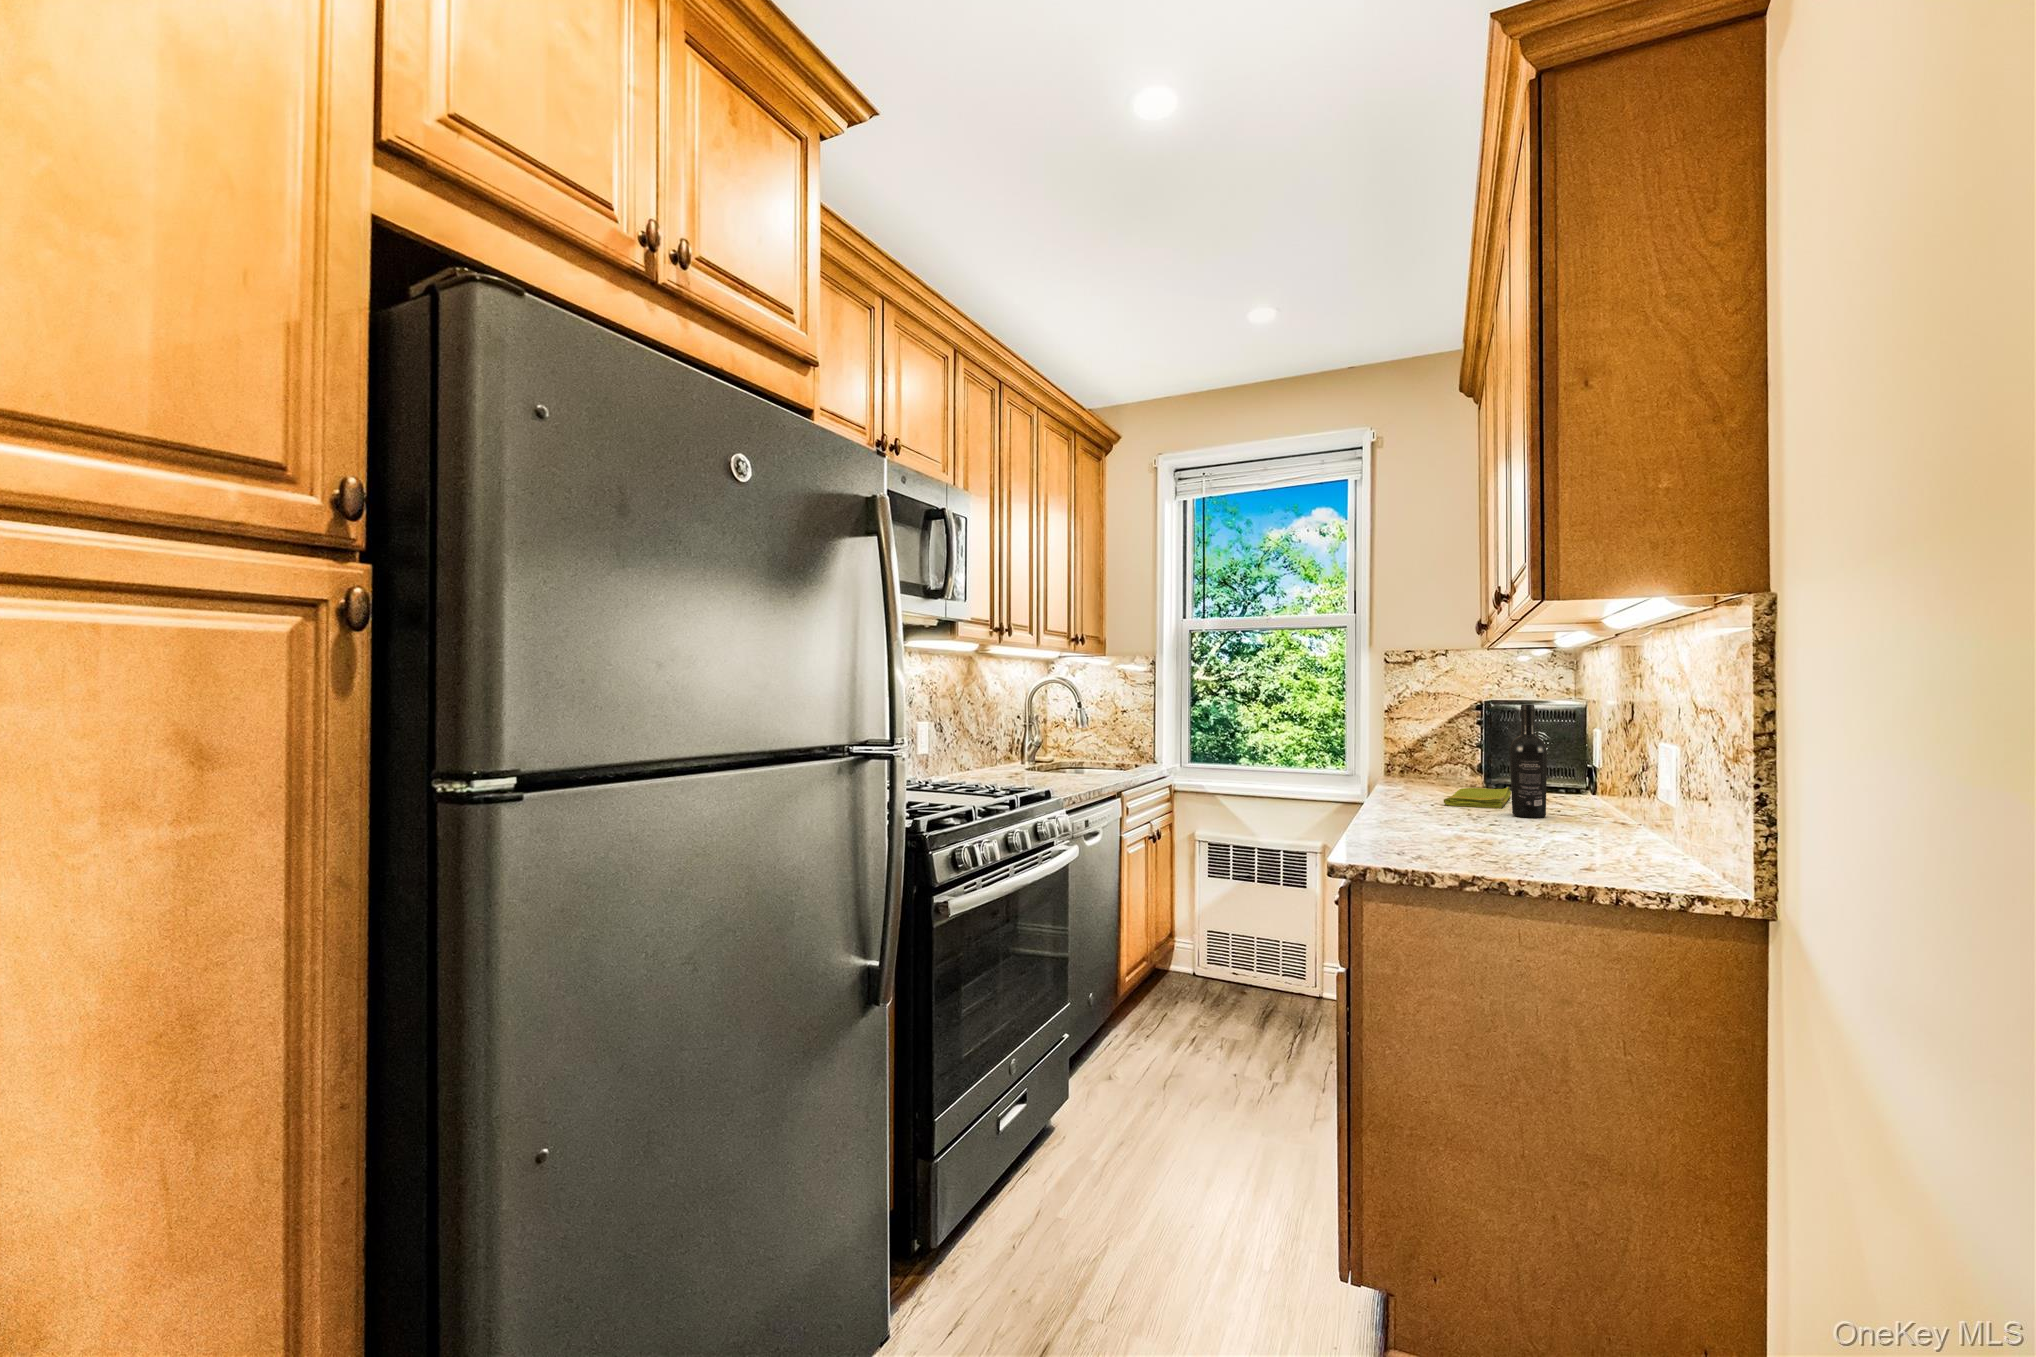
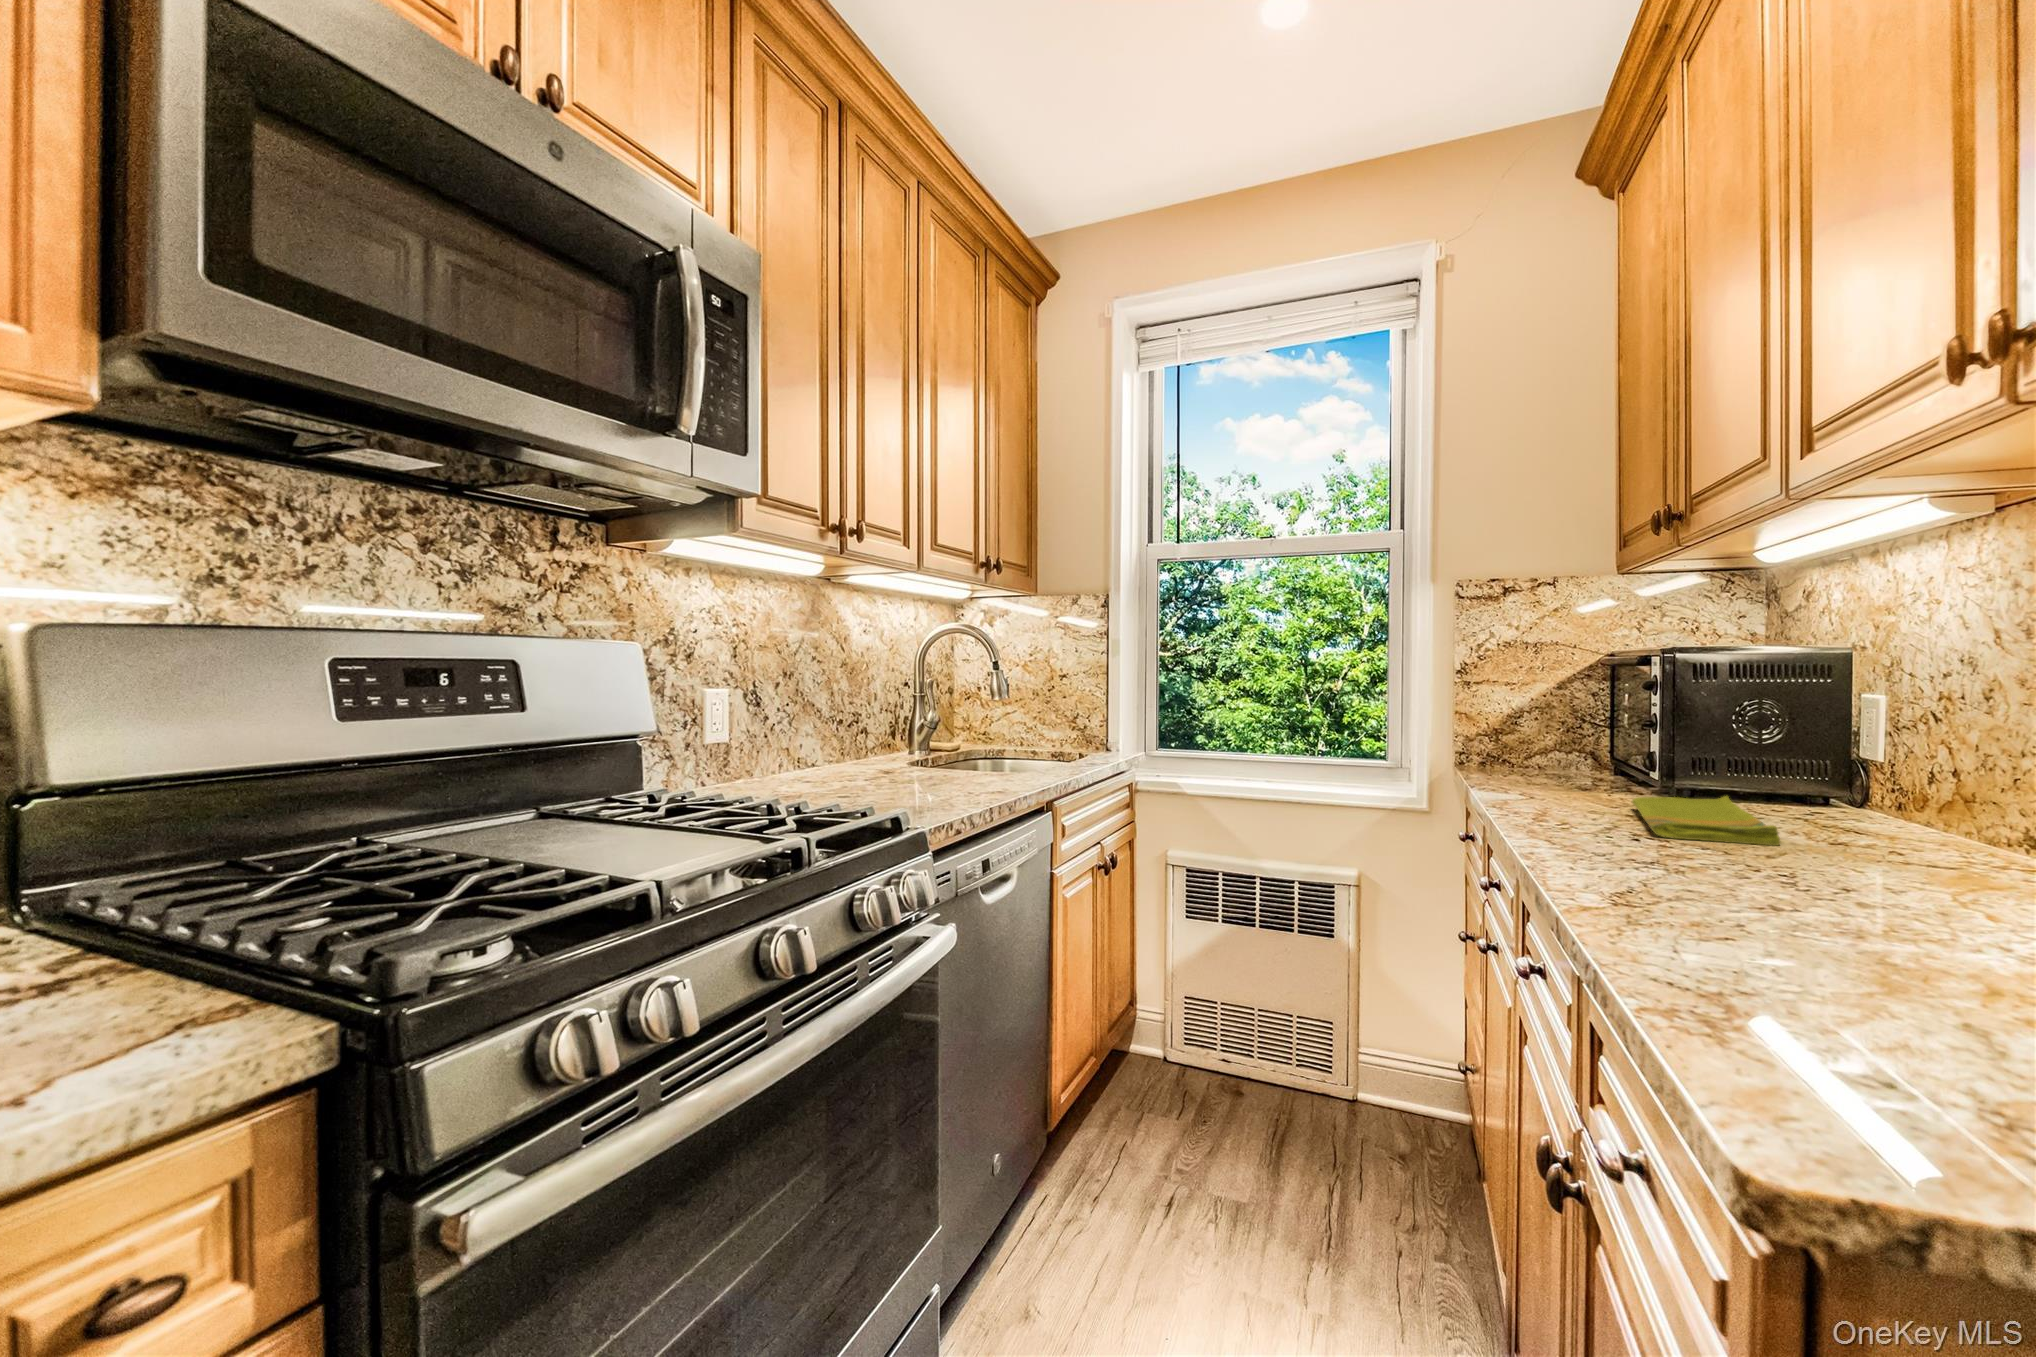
wine bottle: present [1510,704,1547,818] -> none [1849,635,1947,879]

